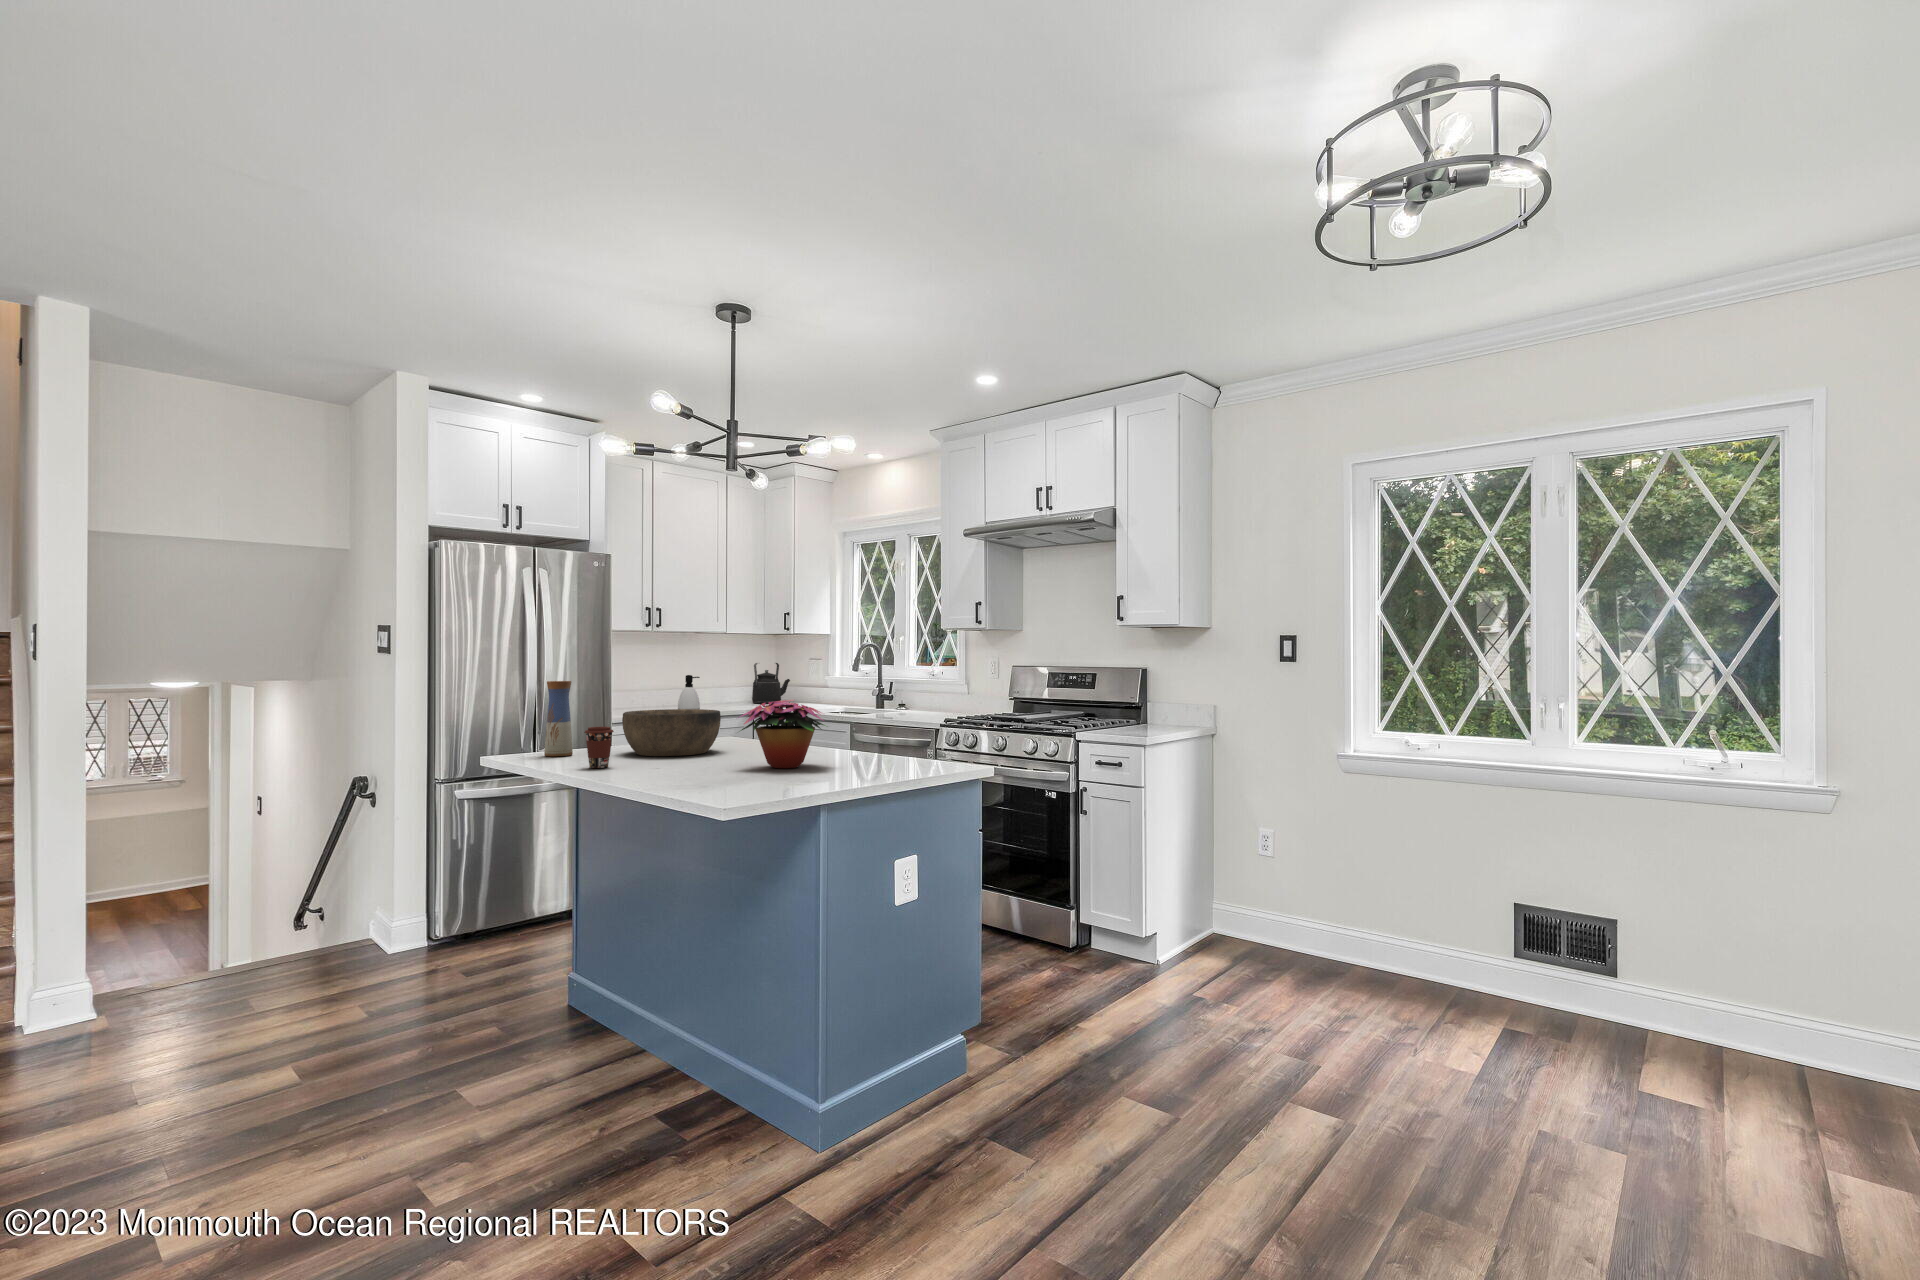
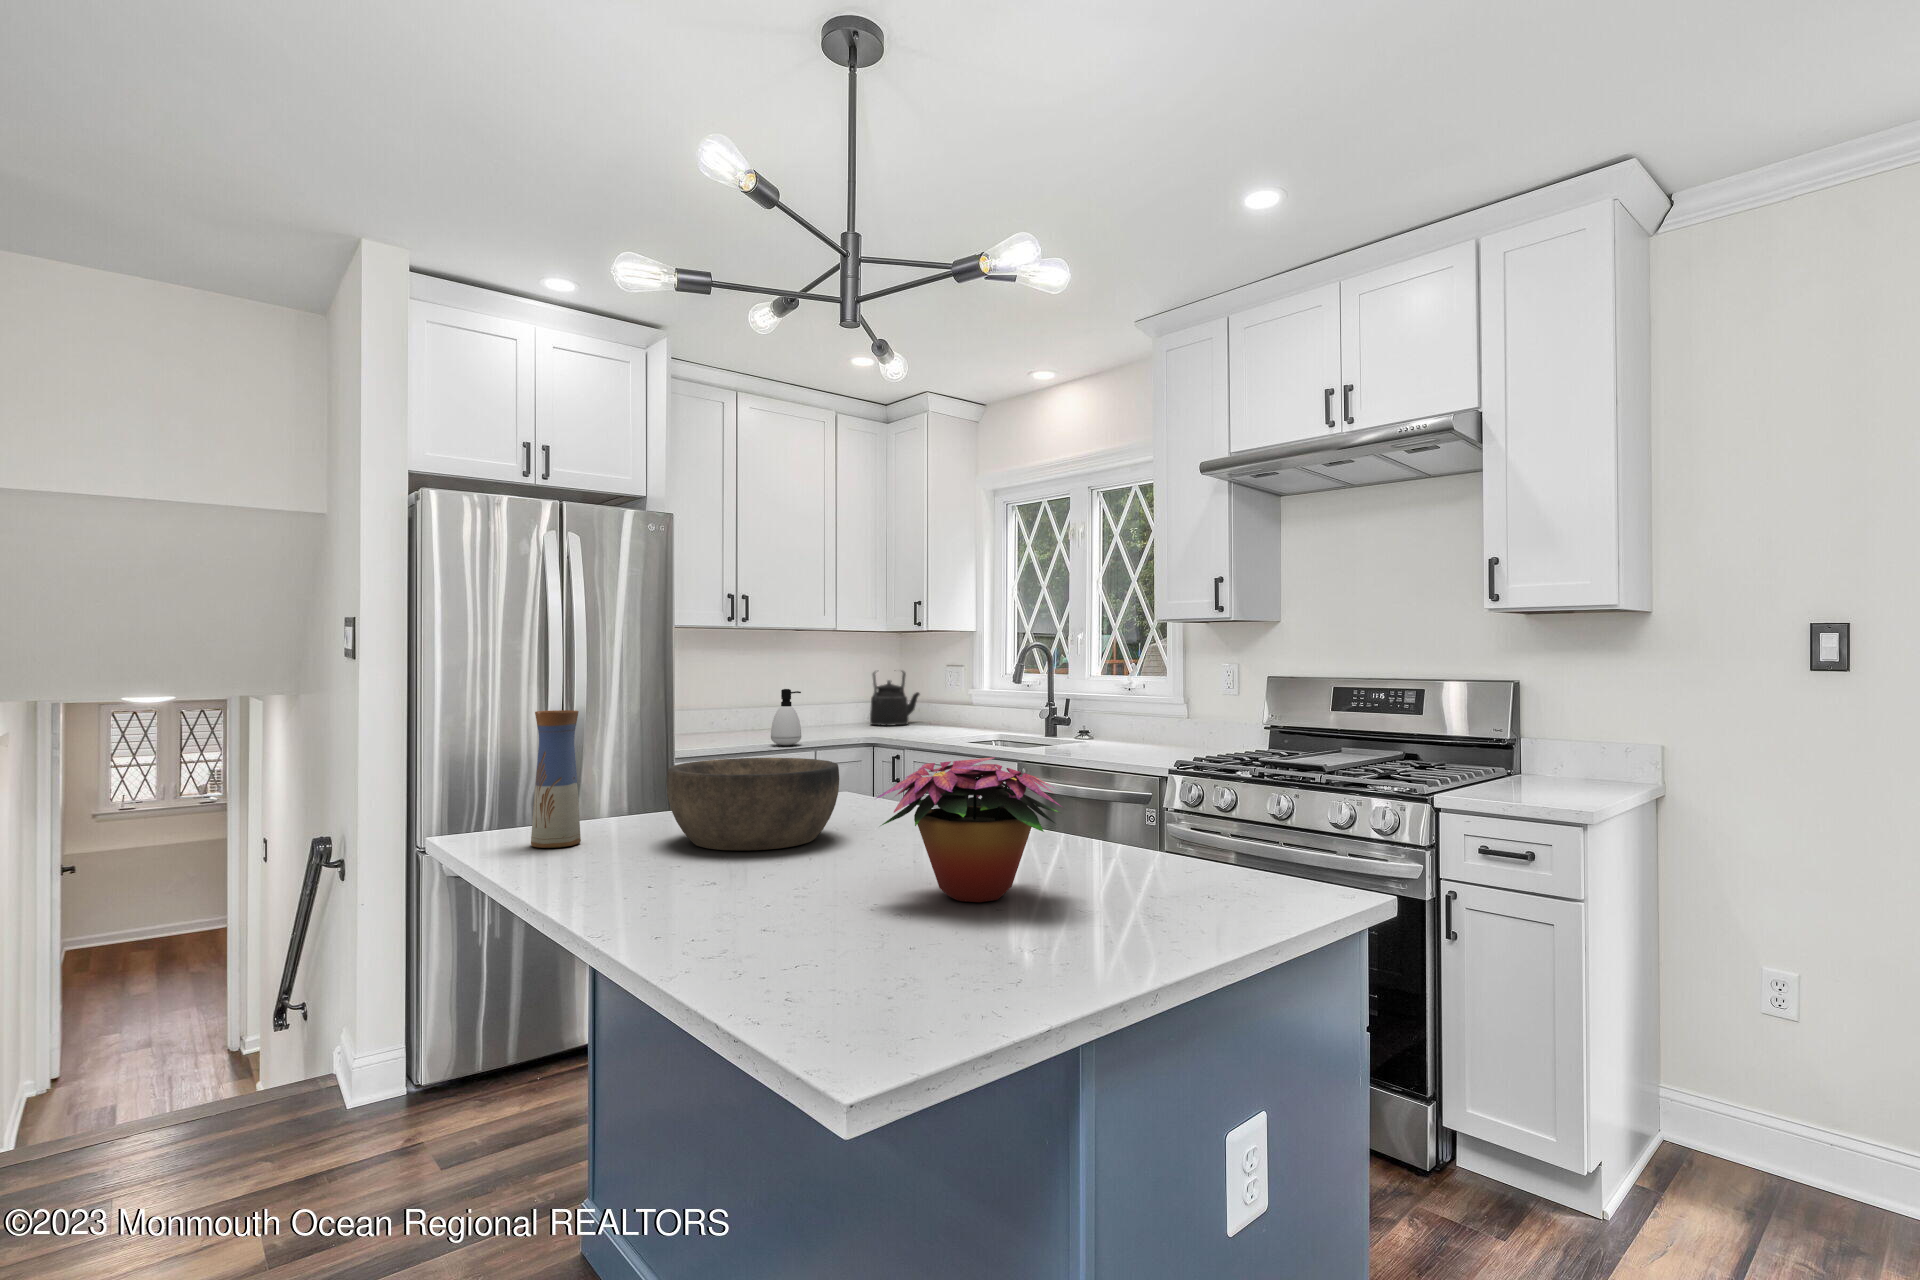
coffee cup: present [584,727,614,768] -> none [580,807,638,892]

